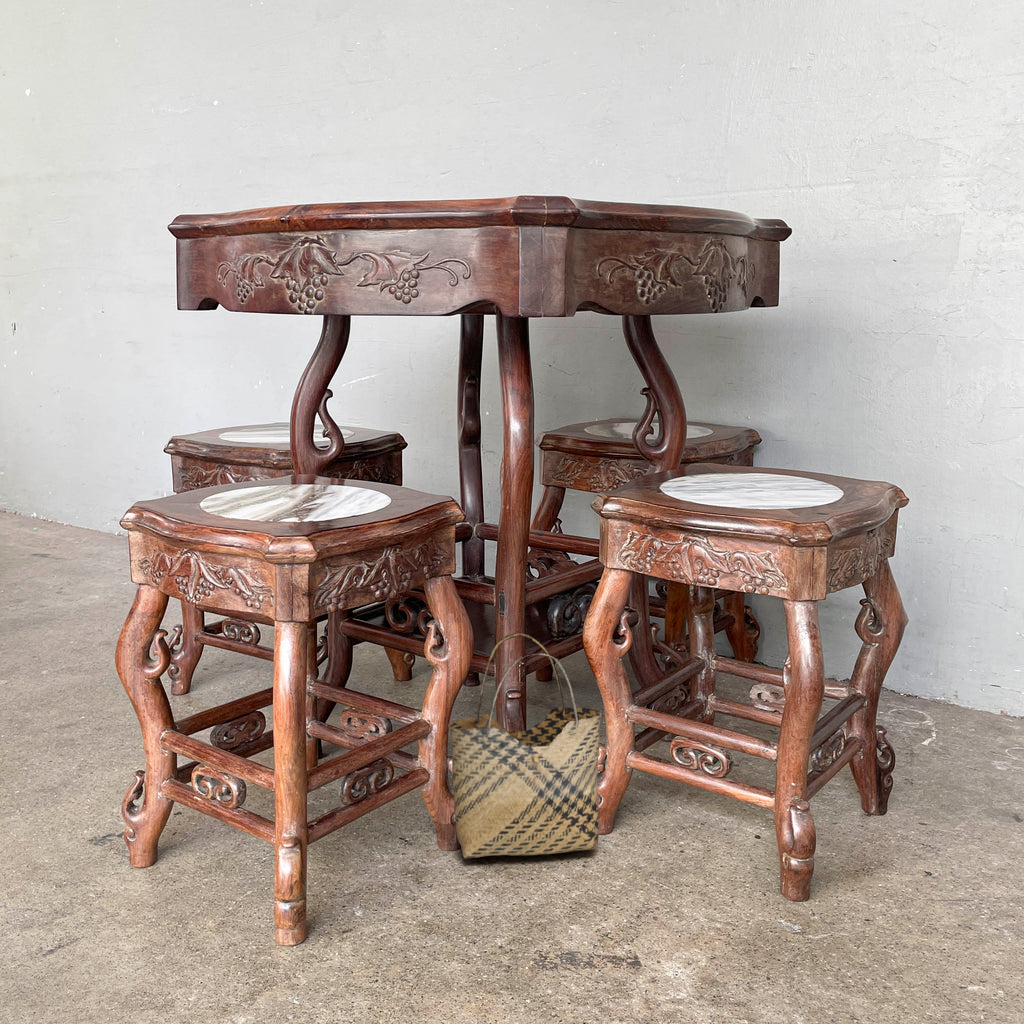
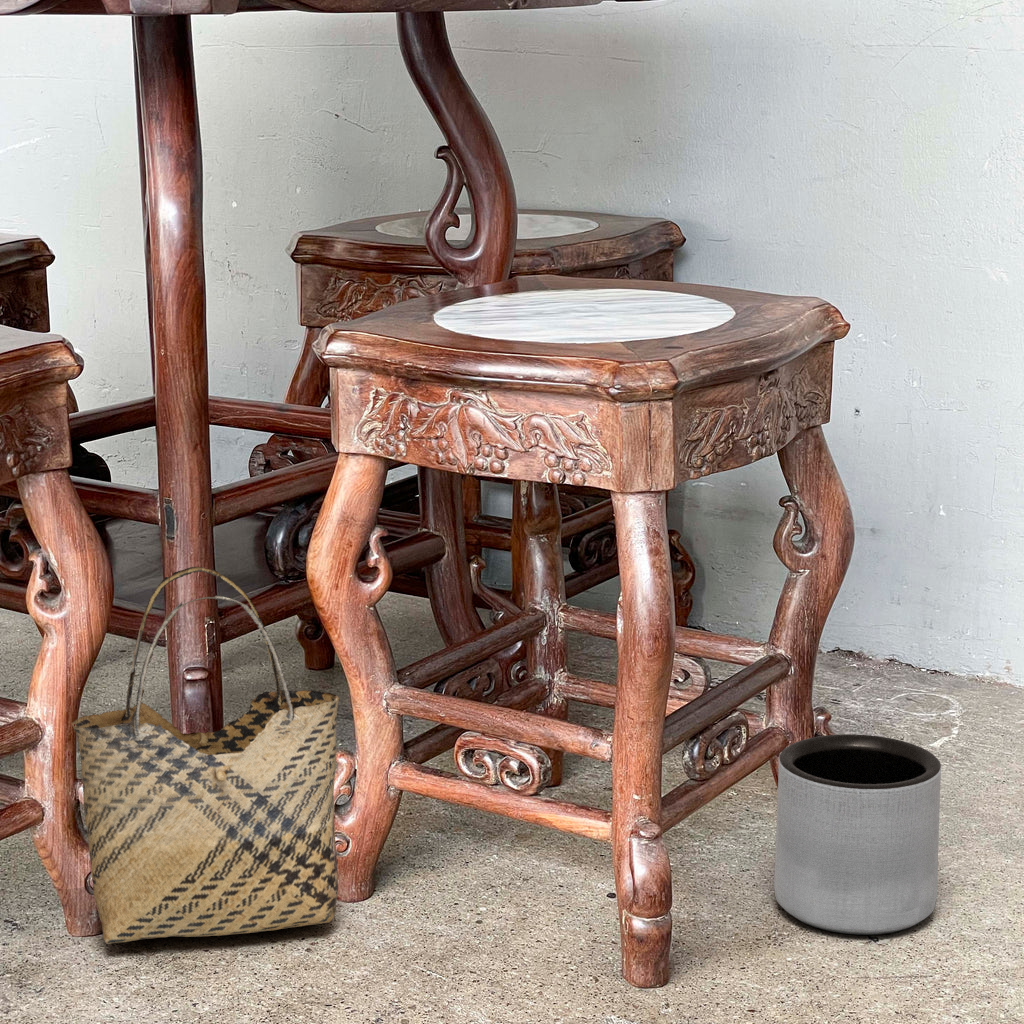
planter: none [858,743,966,868] -> present [774,734,941,935]

